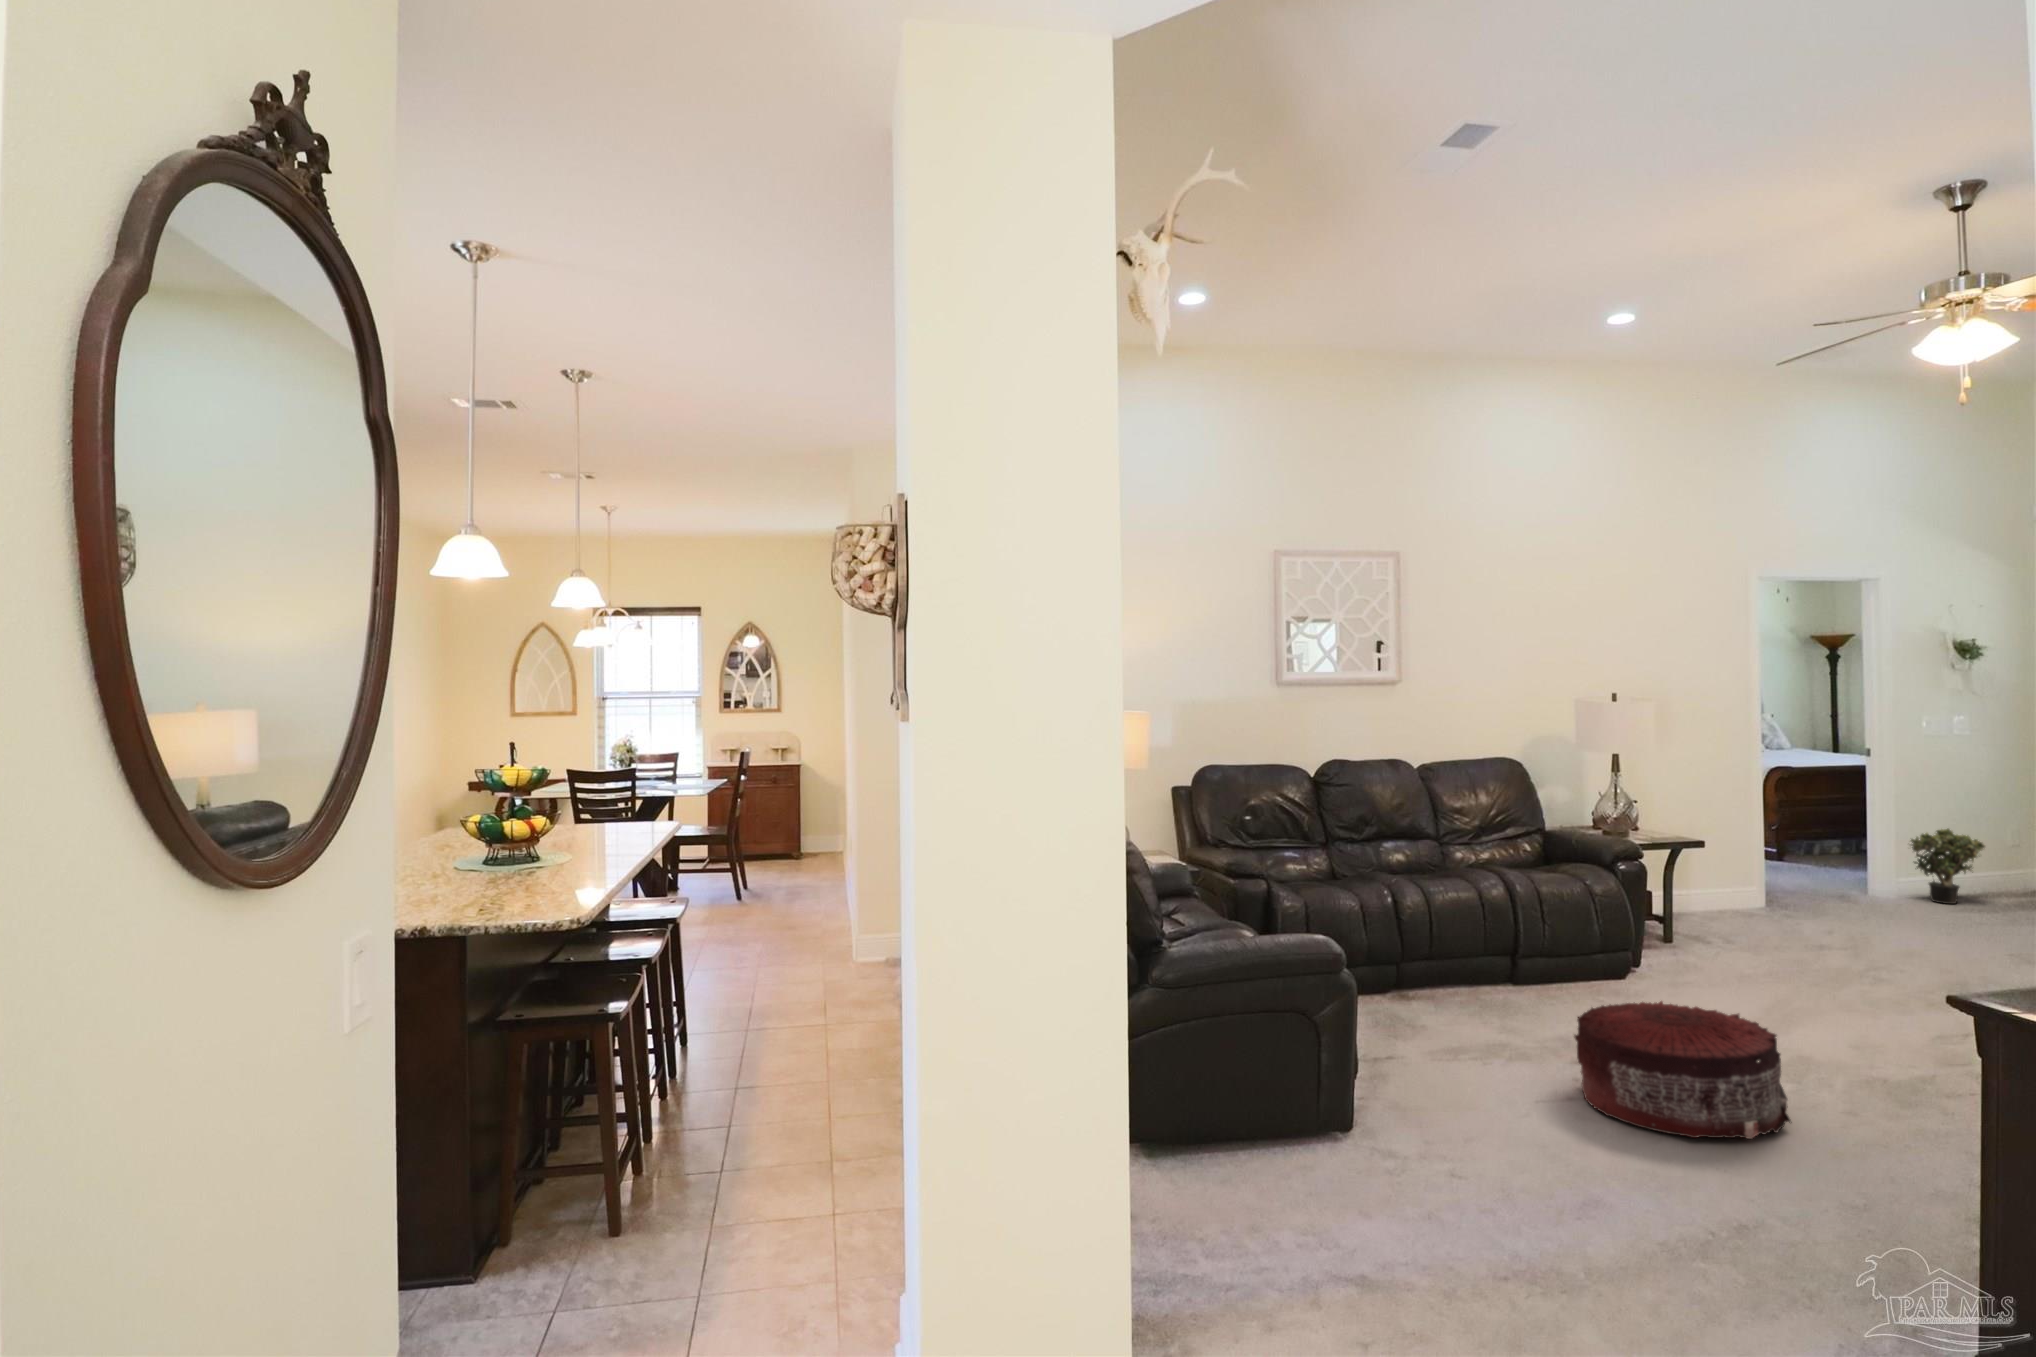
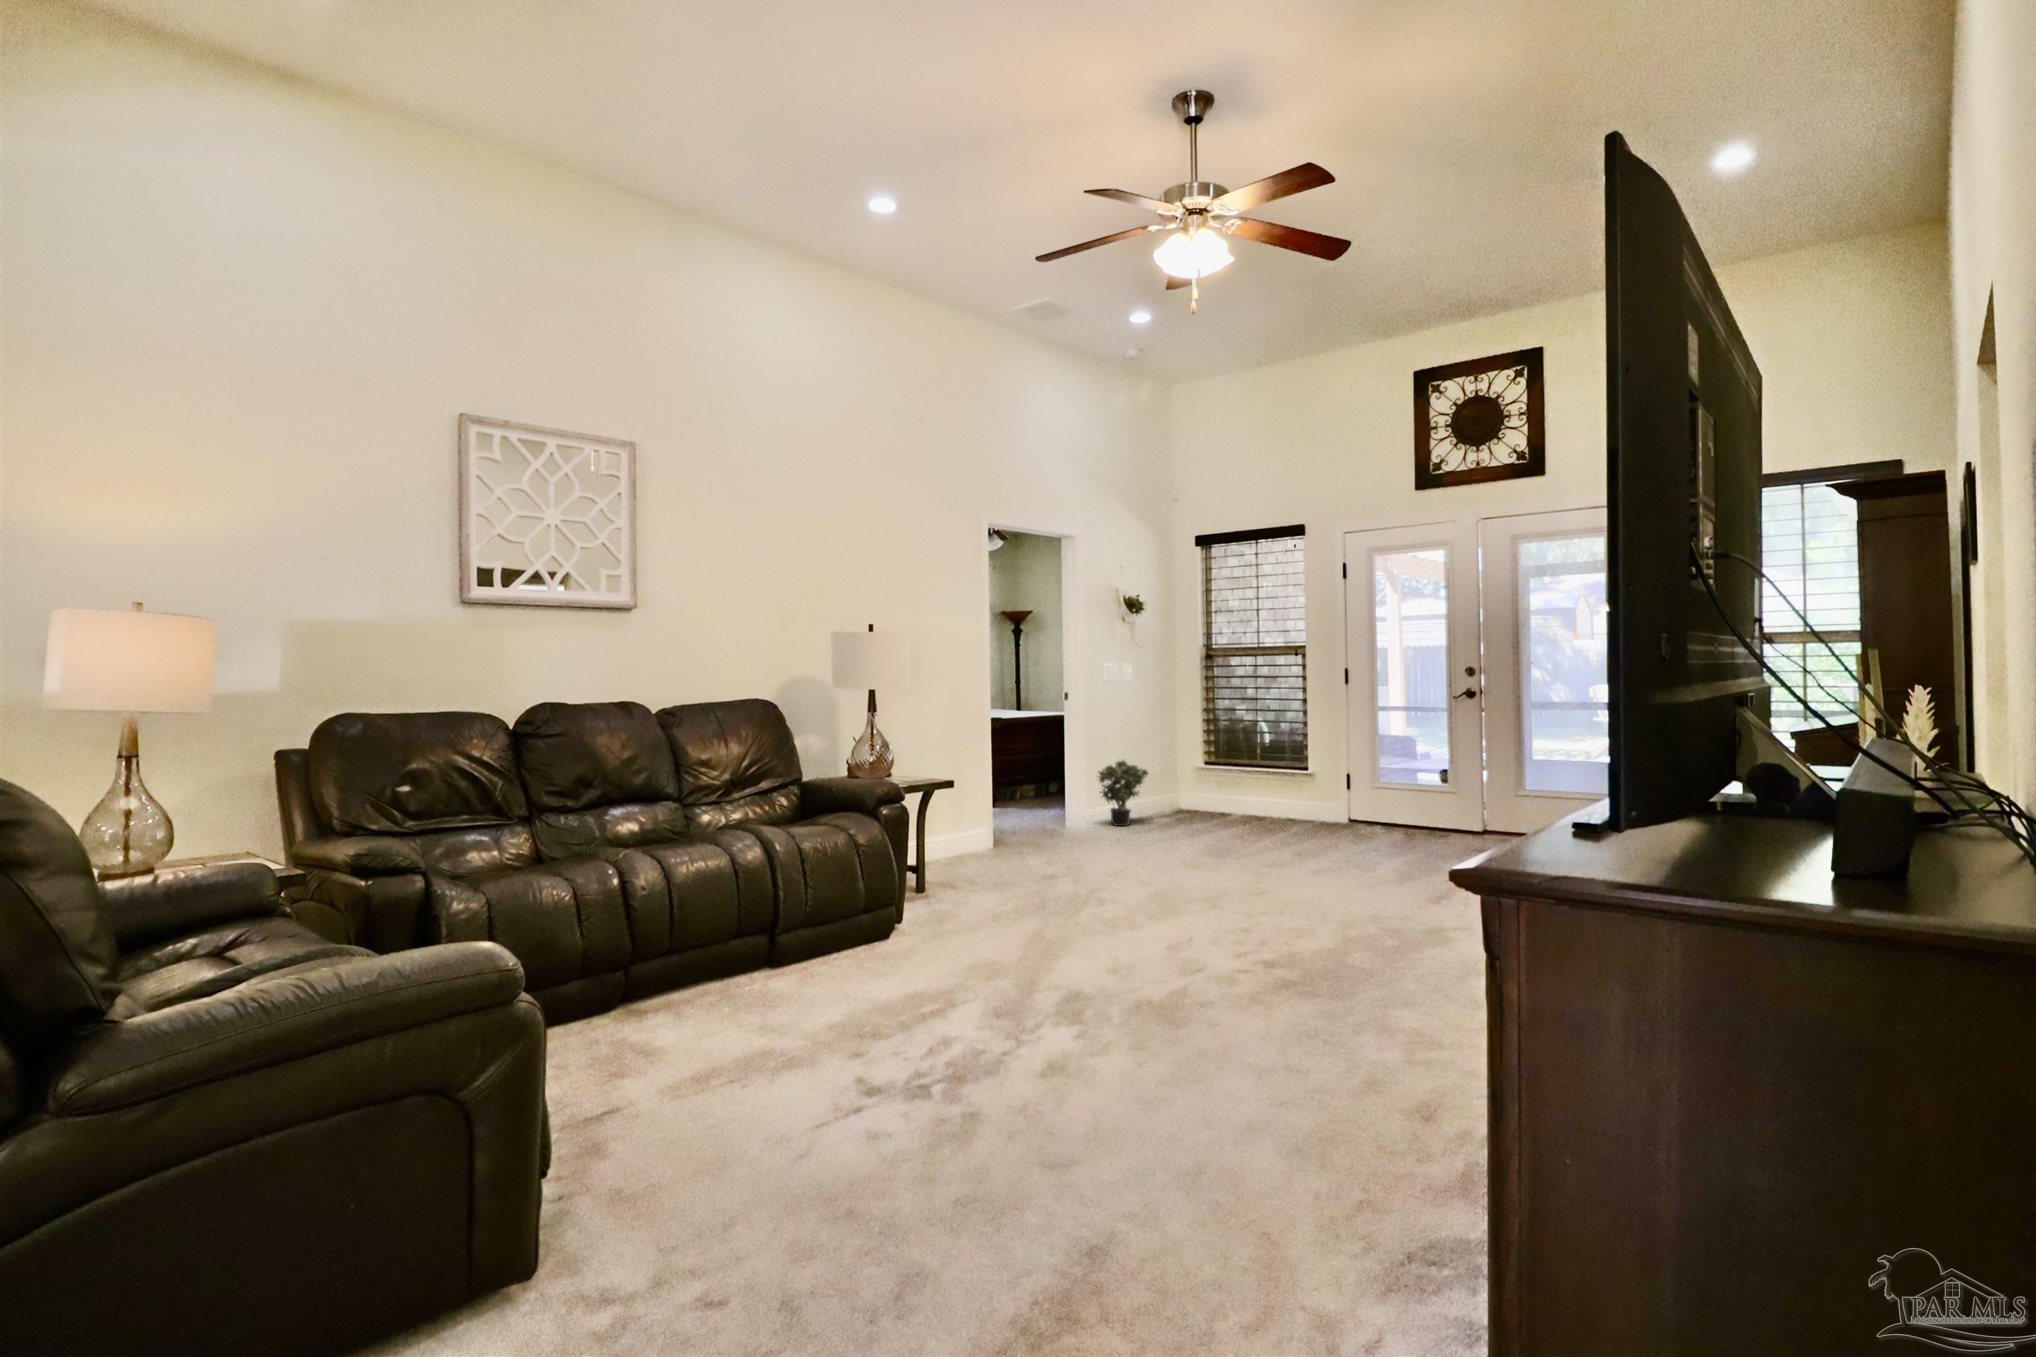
pouf: present [1574,1001,1791,1139] -> none [848,963,1082,1139]

